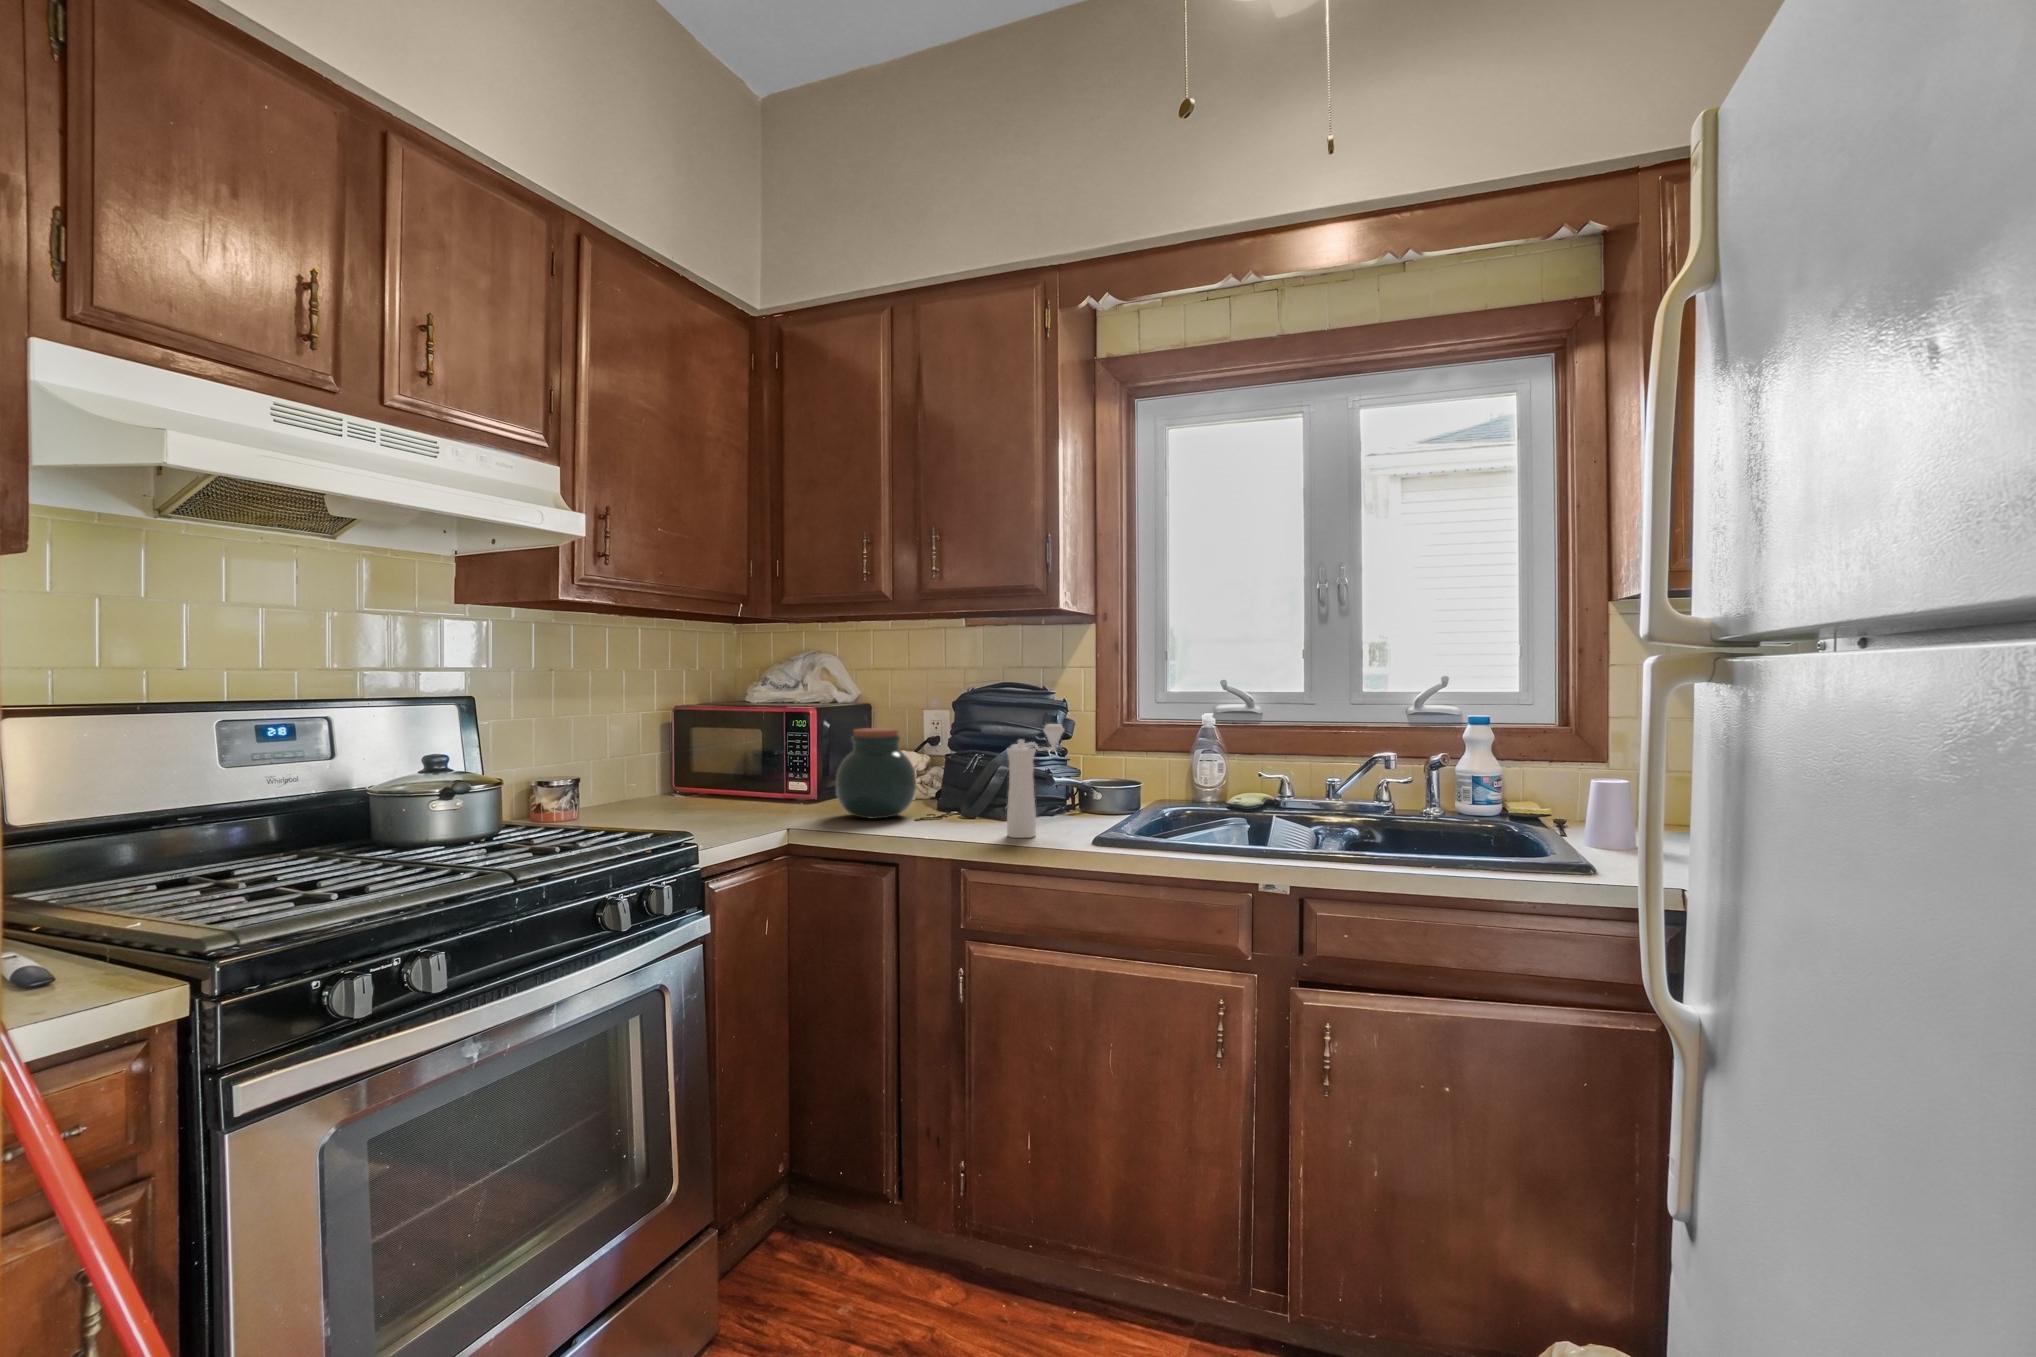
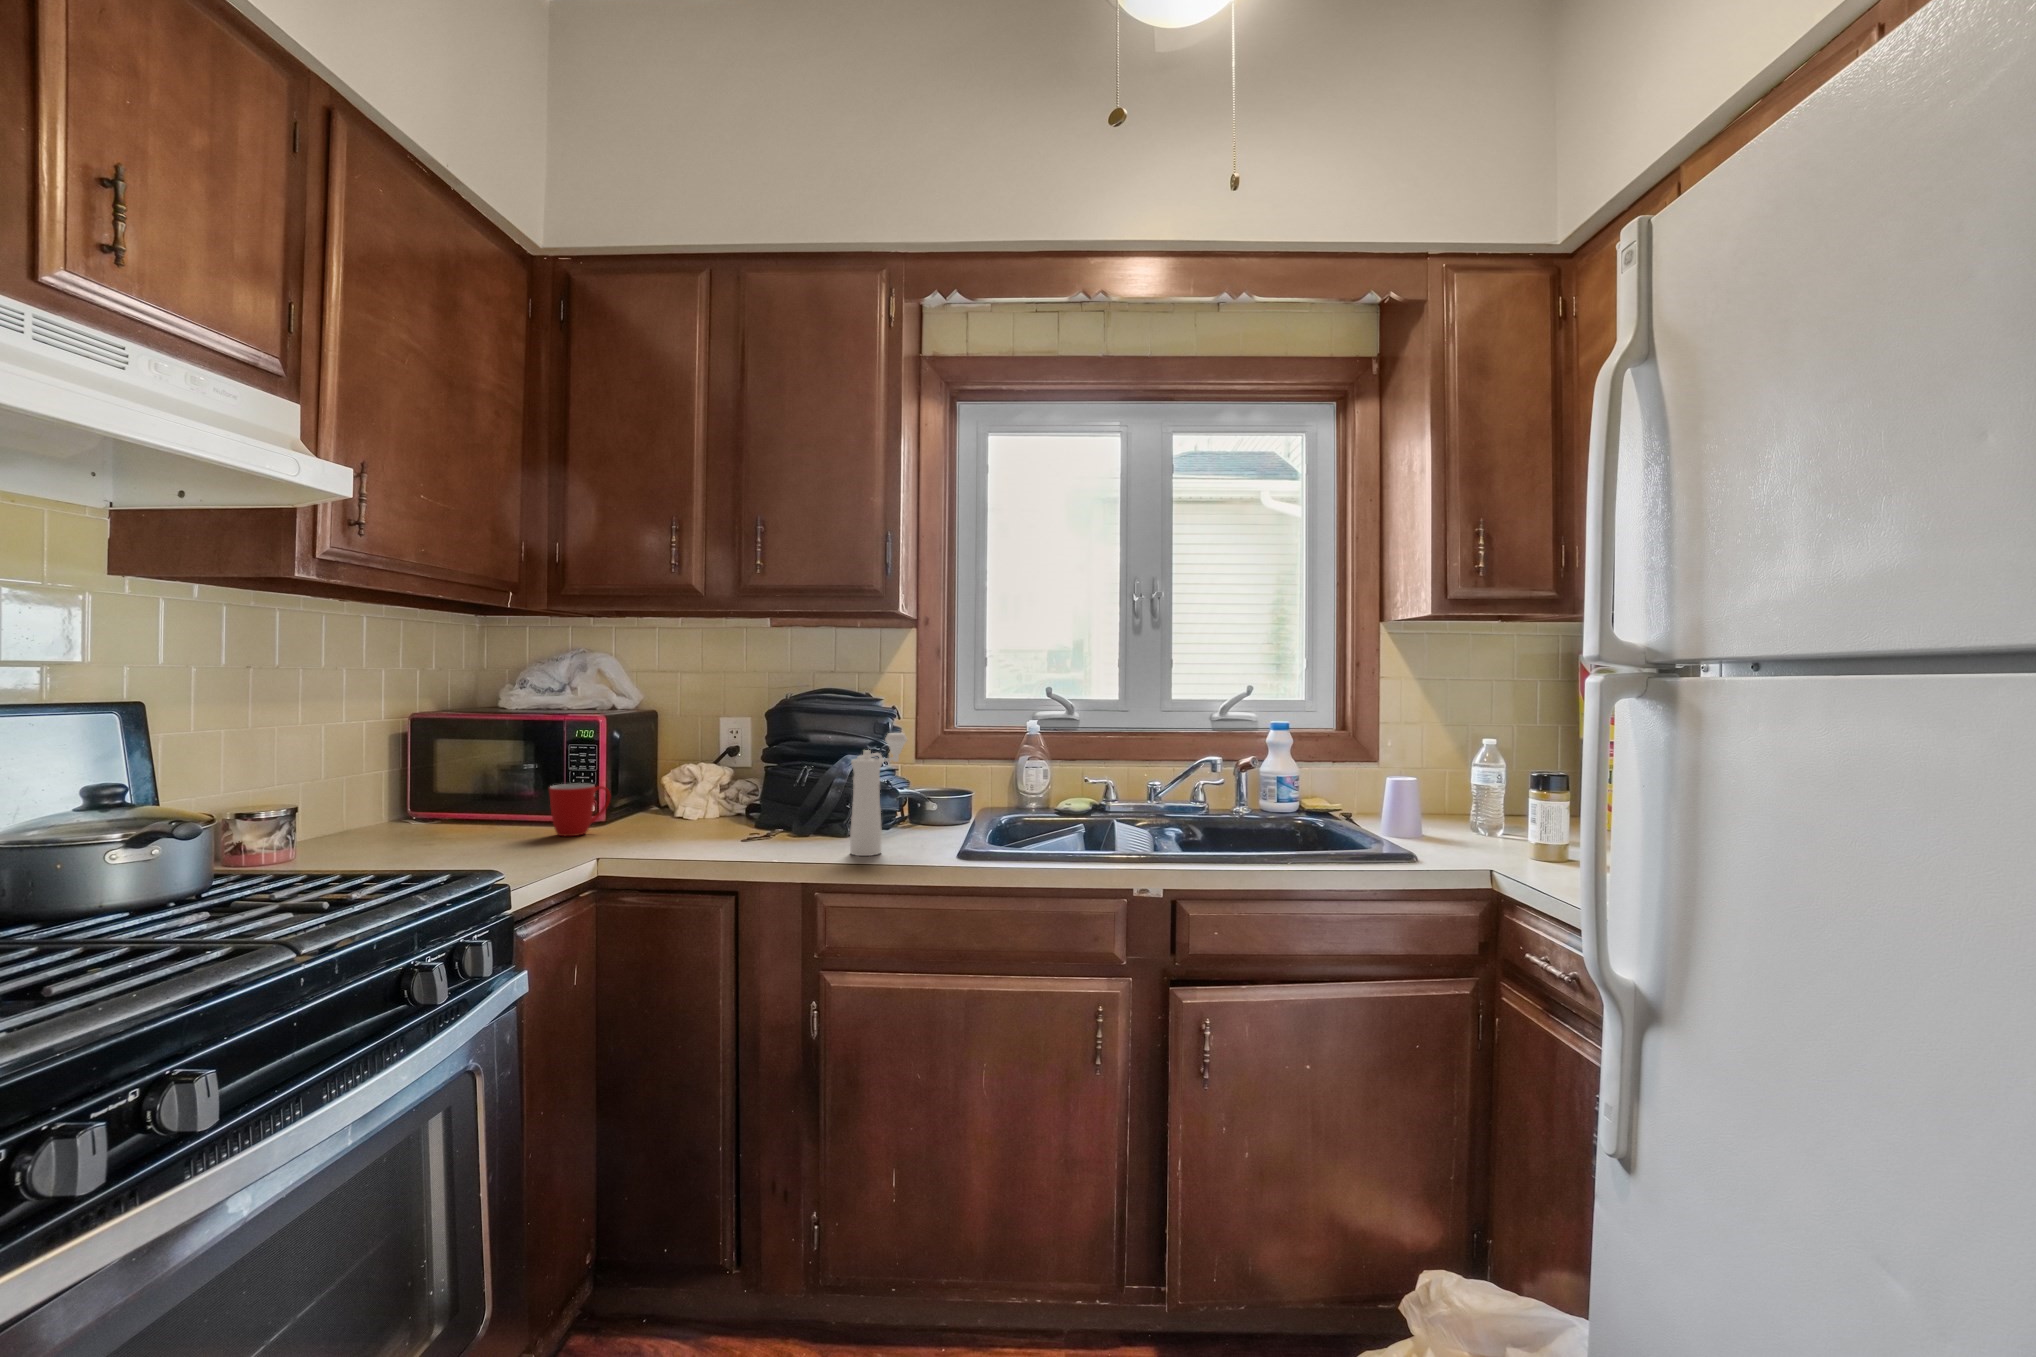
jar: present [836,728,916,819] -> none [639,738,734,840]
mug: none [769,766,819,811] -> present [549,783,610,836]

